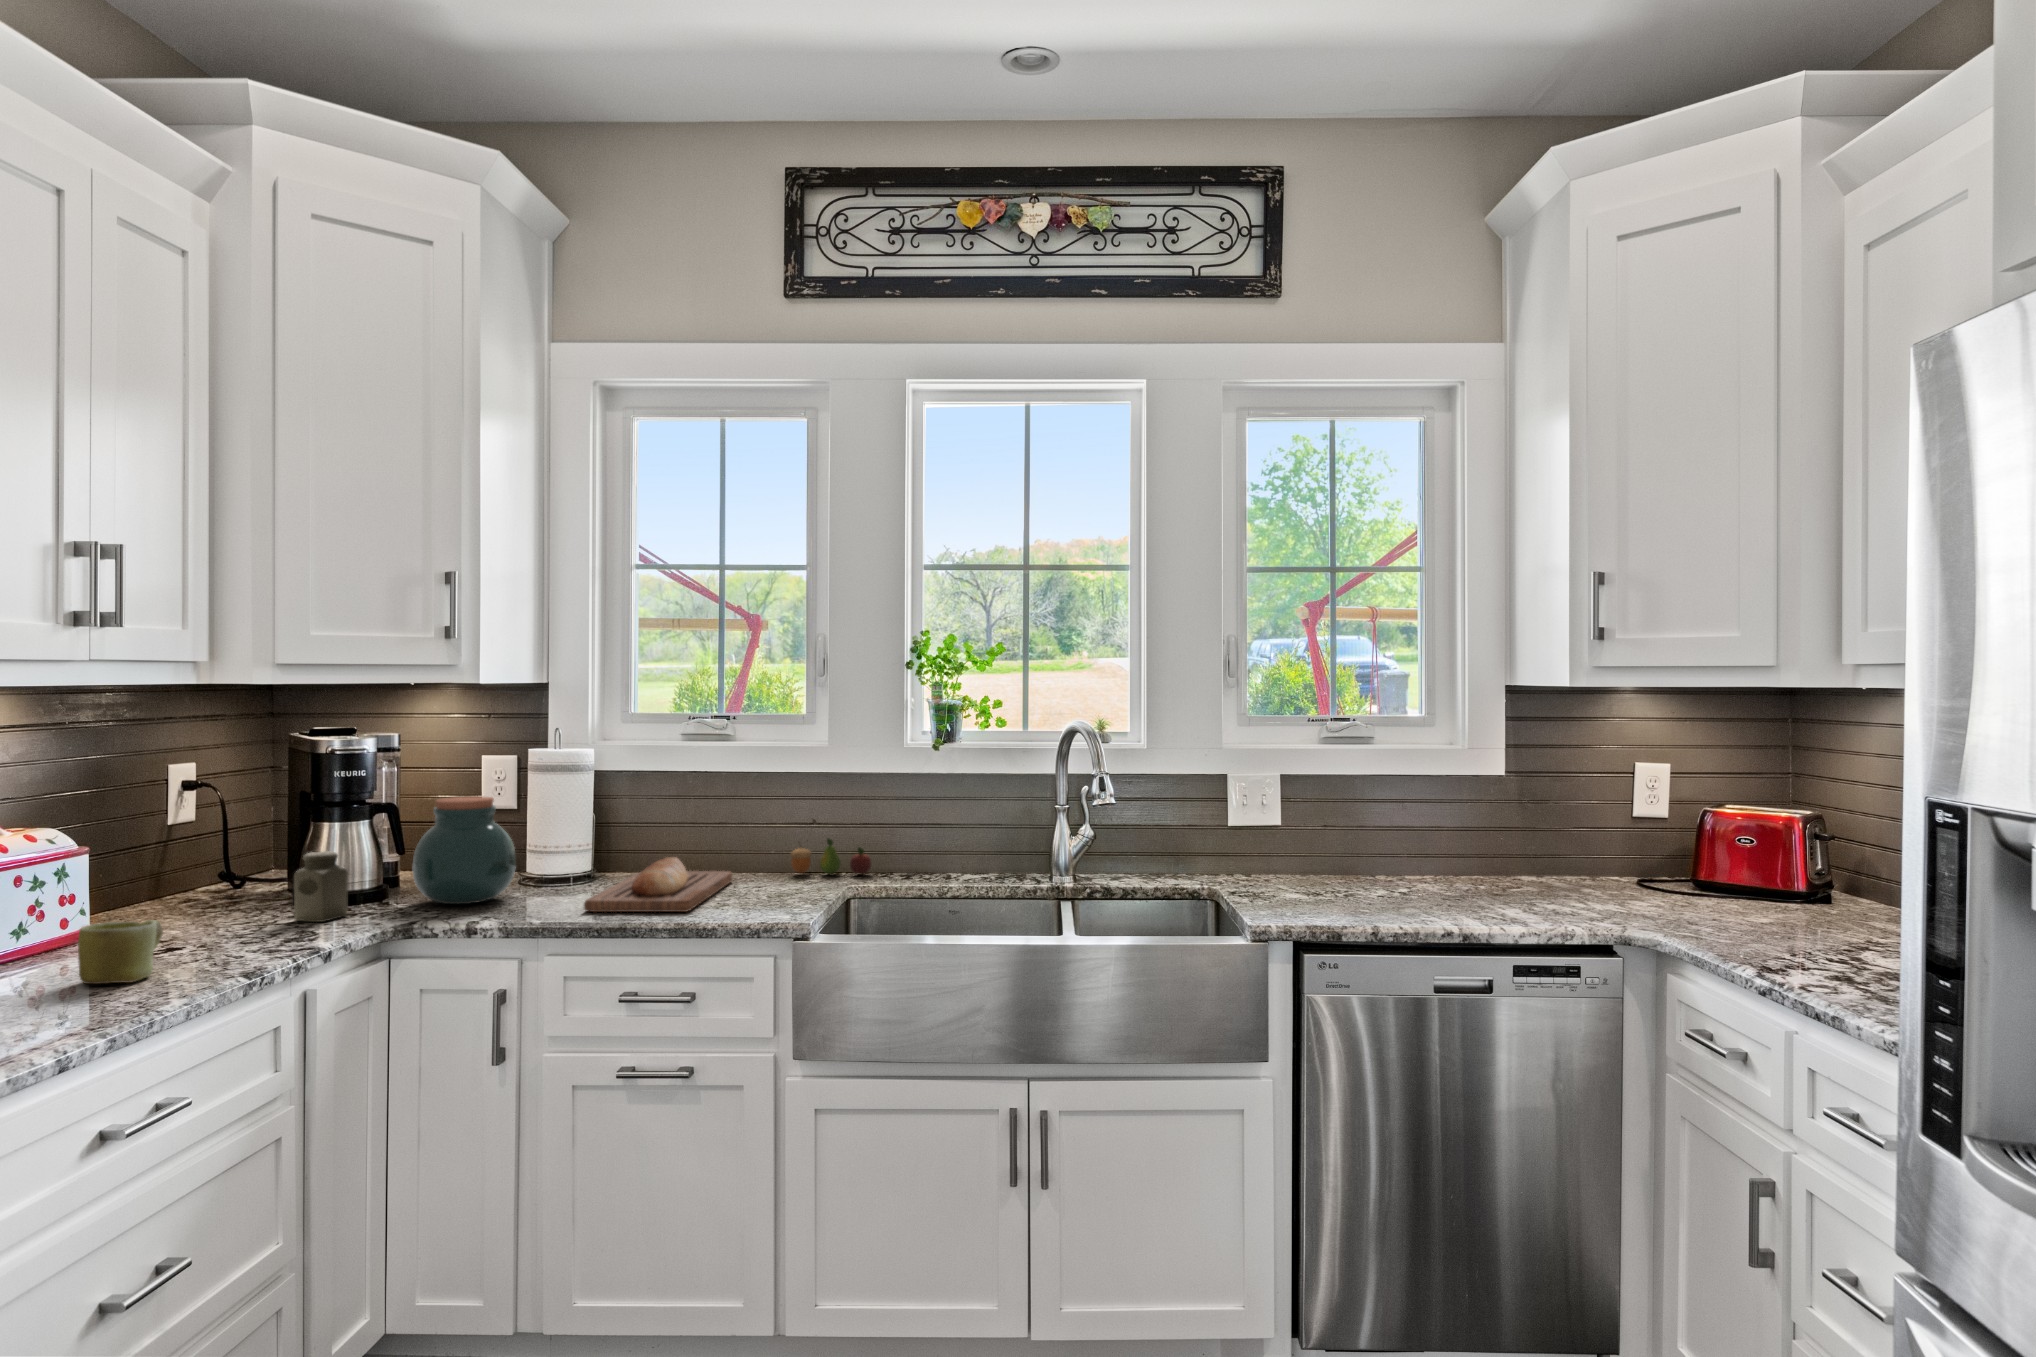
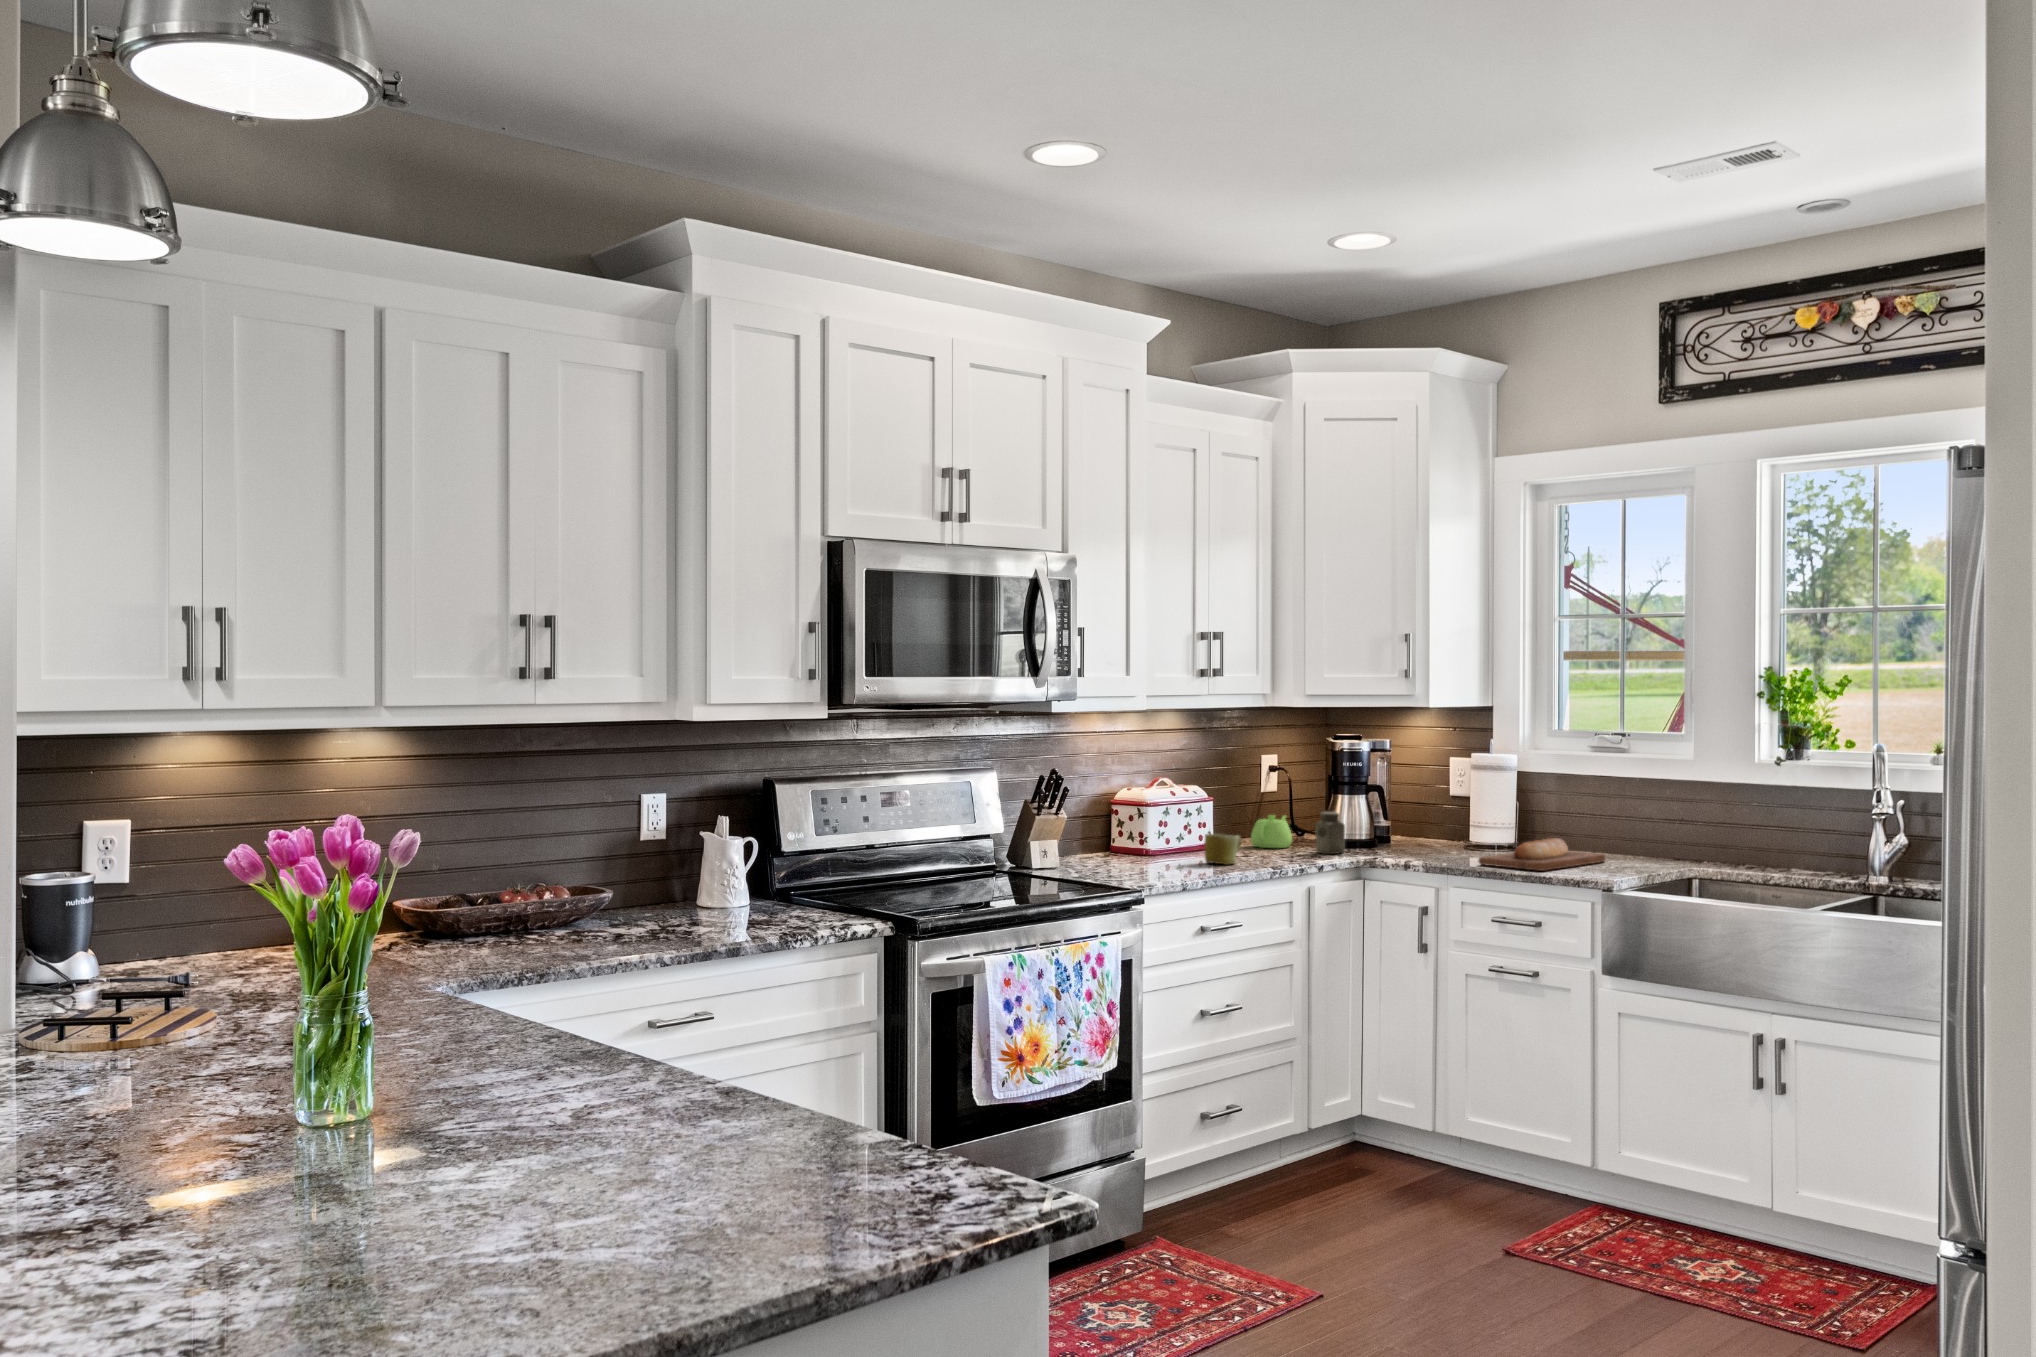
jar: present [413,797,516,904] -> none [1385,785,1449,855]
fruit: present [791,838,871,874] -> none [1657,835,1722,867]
teapot: none [159,861,241,923] -> present [1251,815,1292,848]

